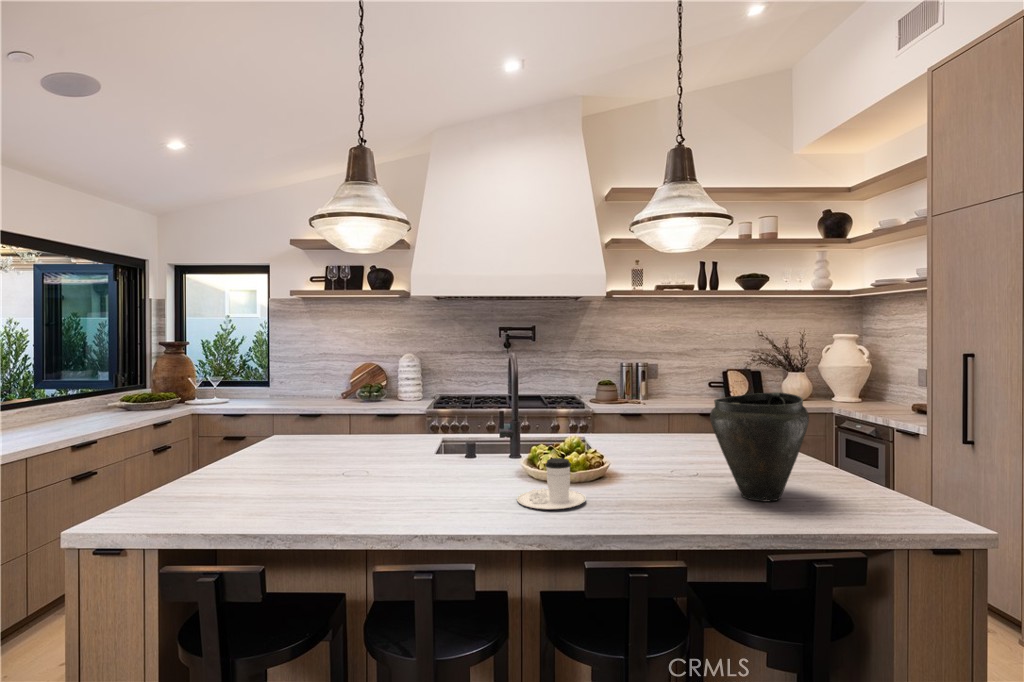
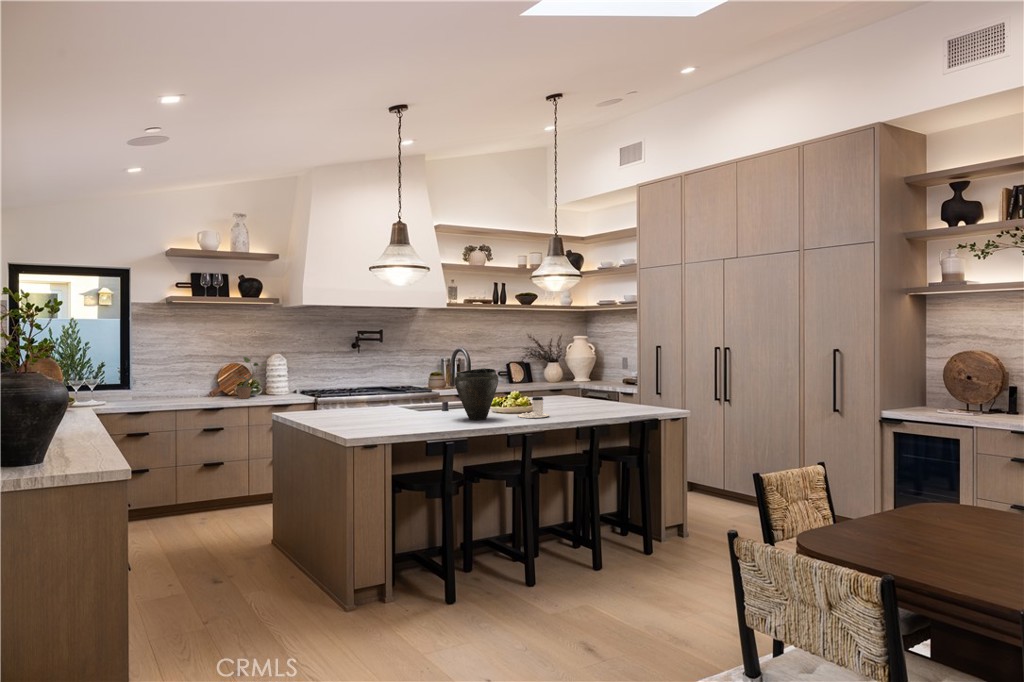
potted plant: none [335,355,380,404] -> present [235,357,266,399]
vase: present [710,392,809,502] -> present [454,368,498,420]

